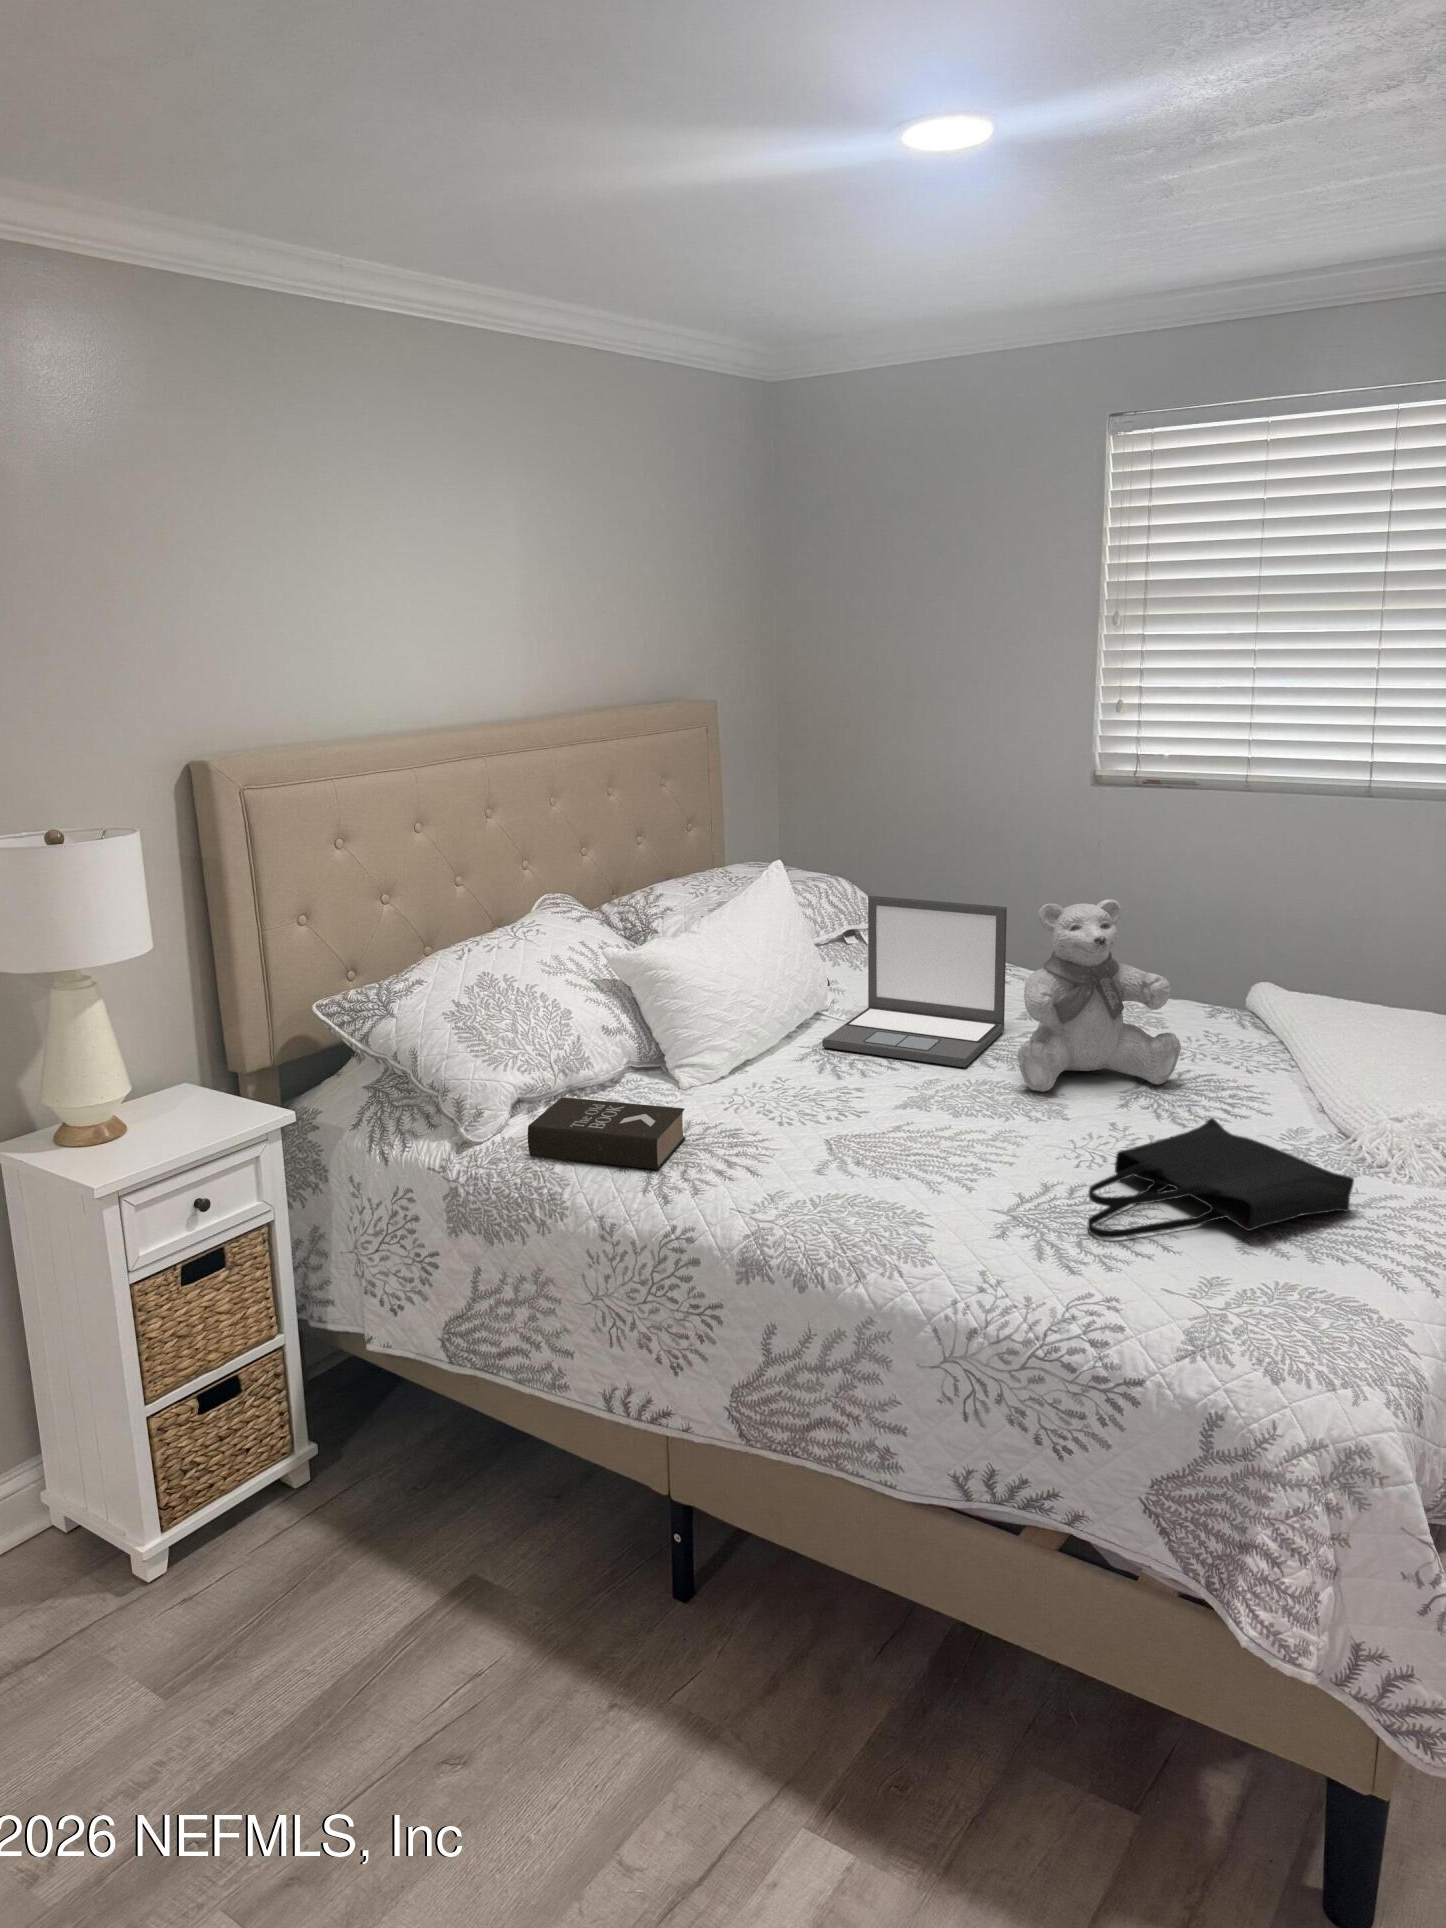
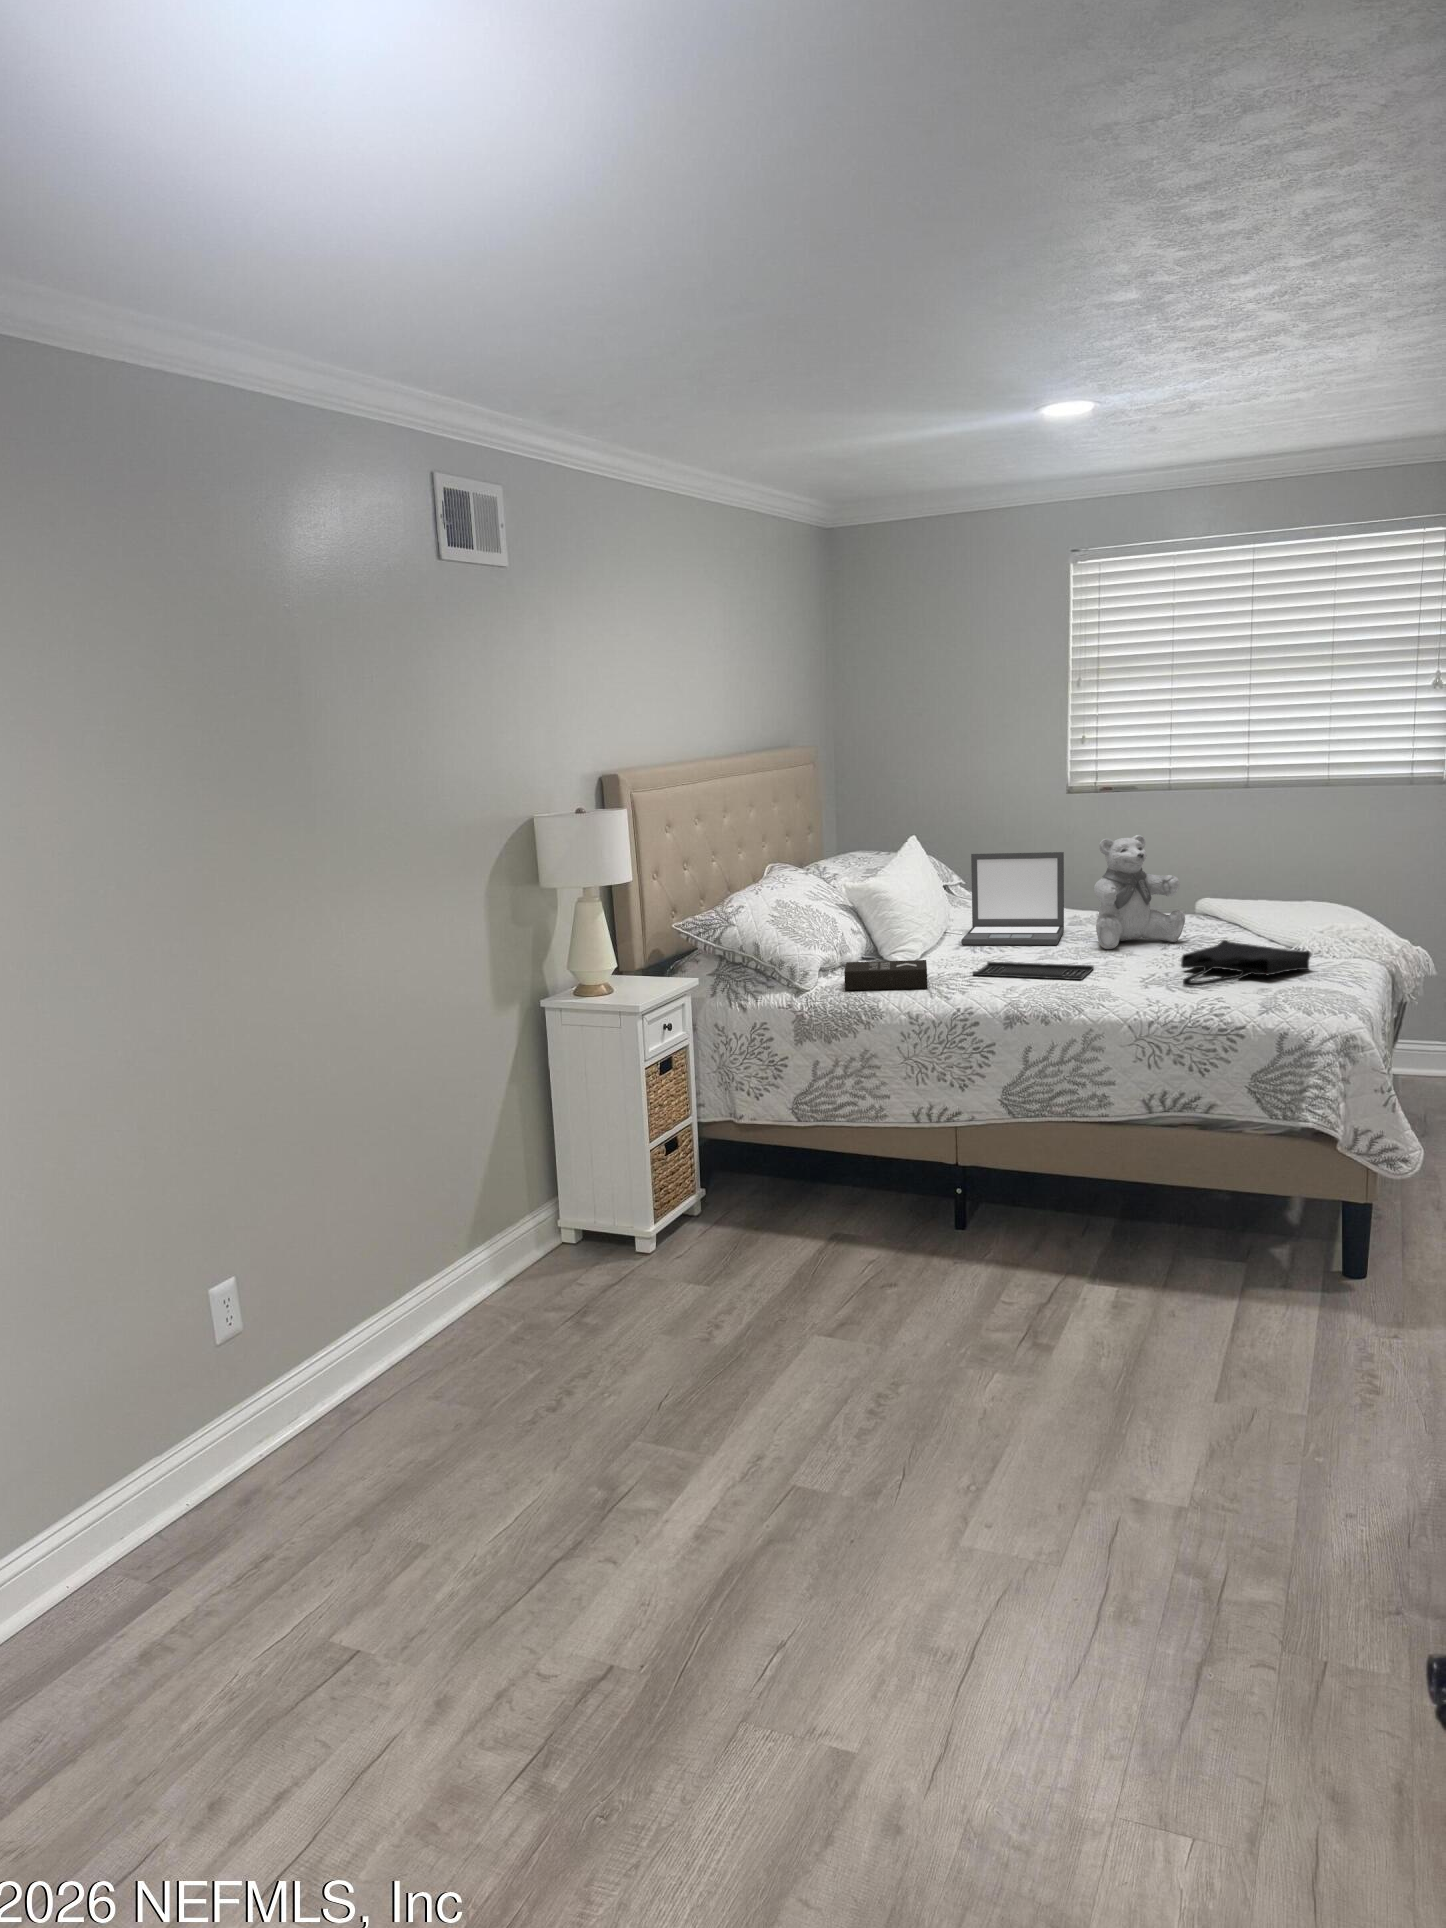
tray: none [763,1106,970,1182] -> present [973,962,1094,980]

